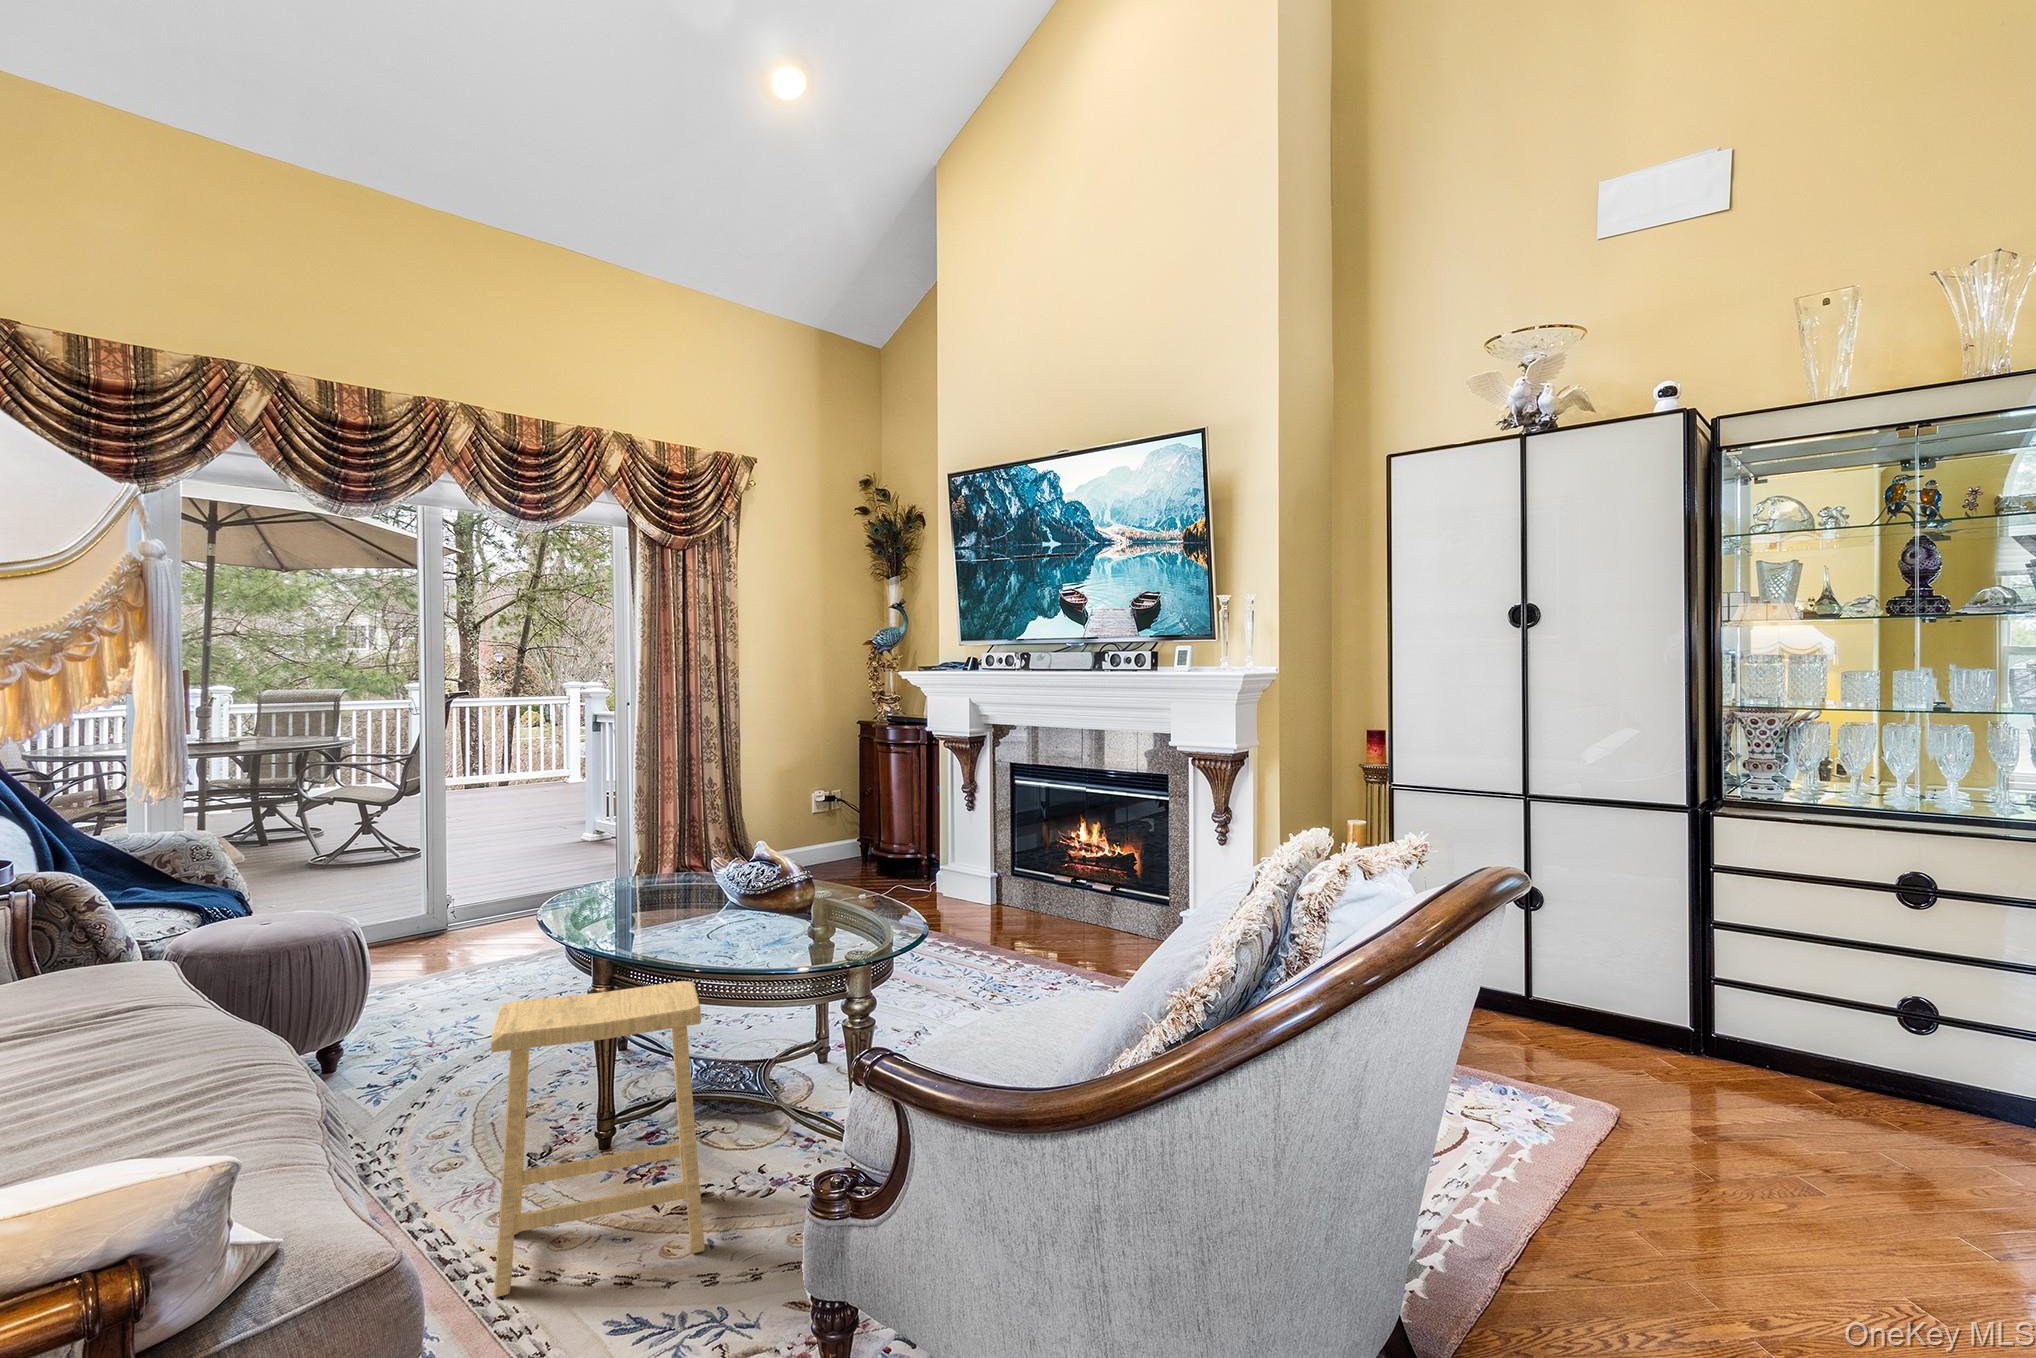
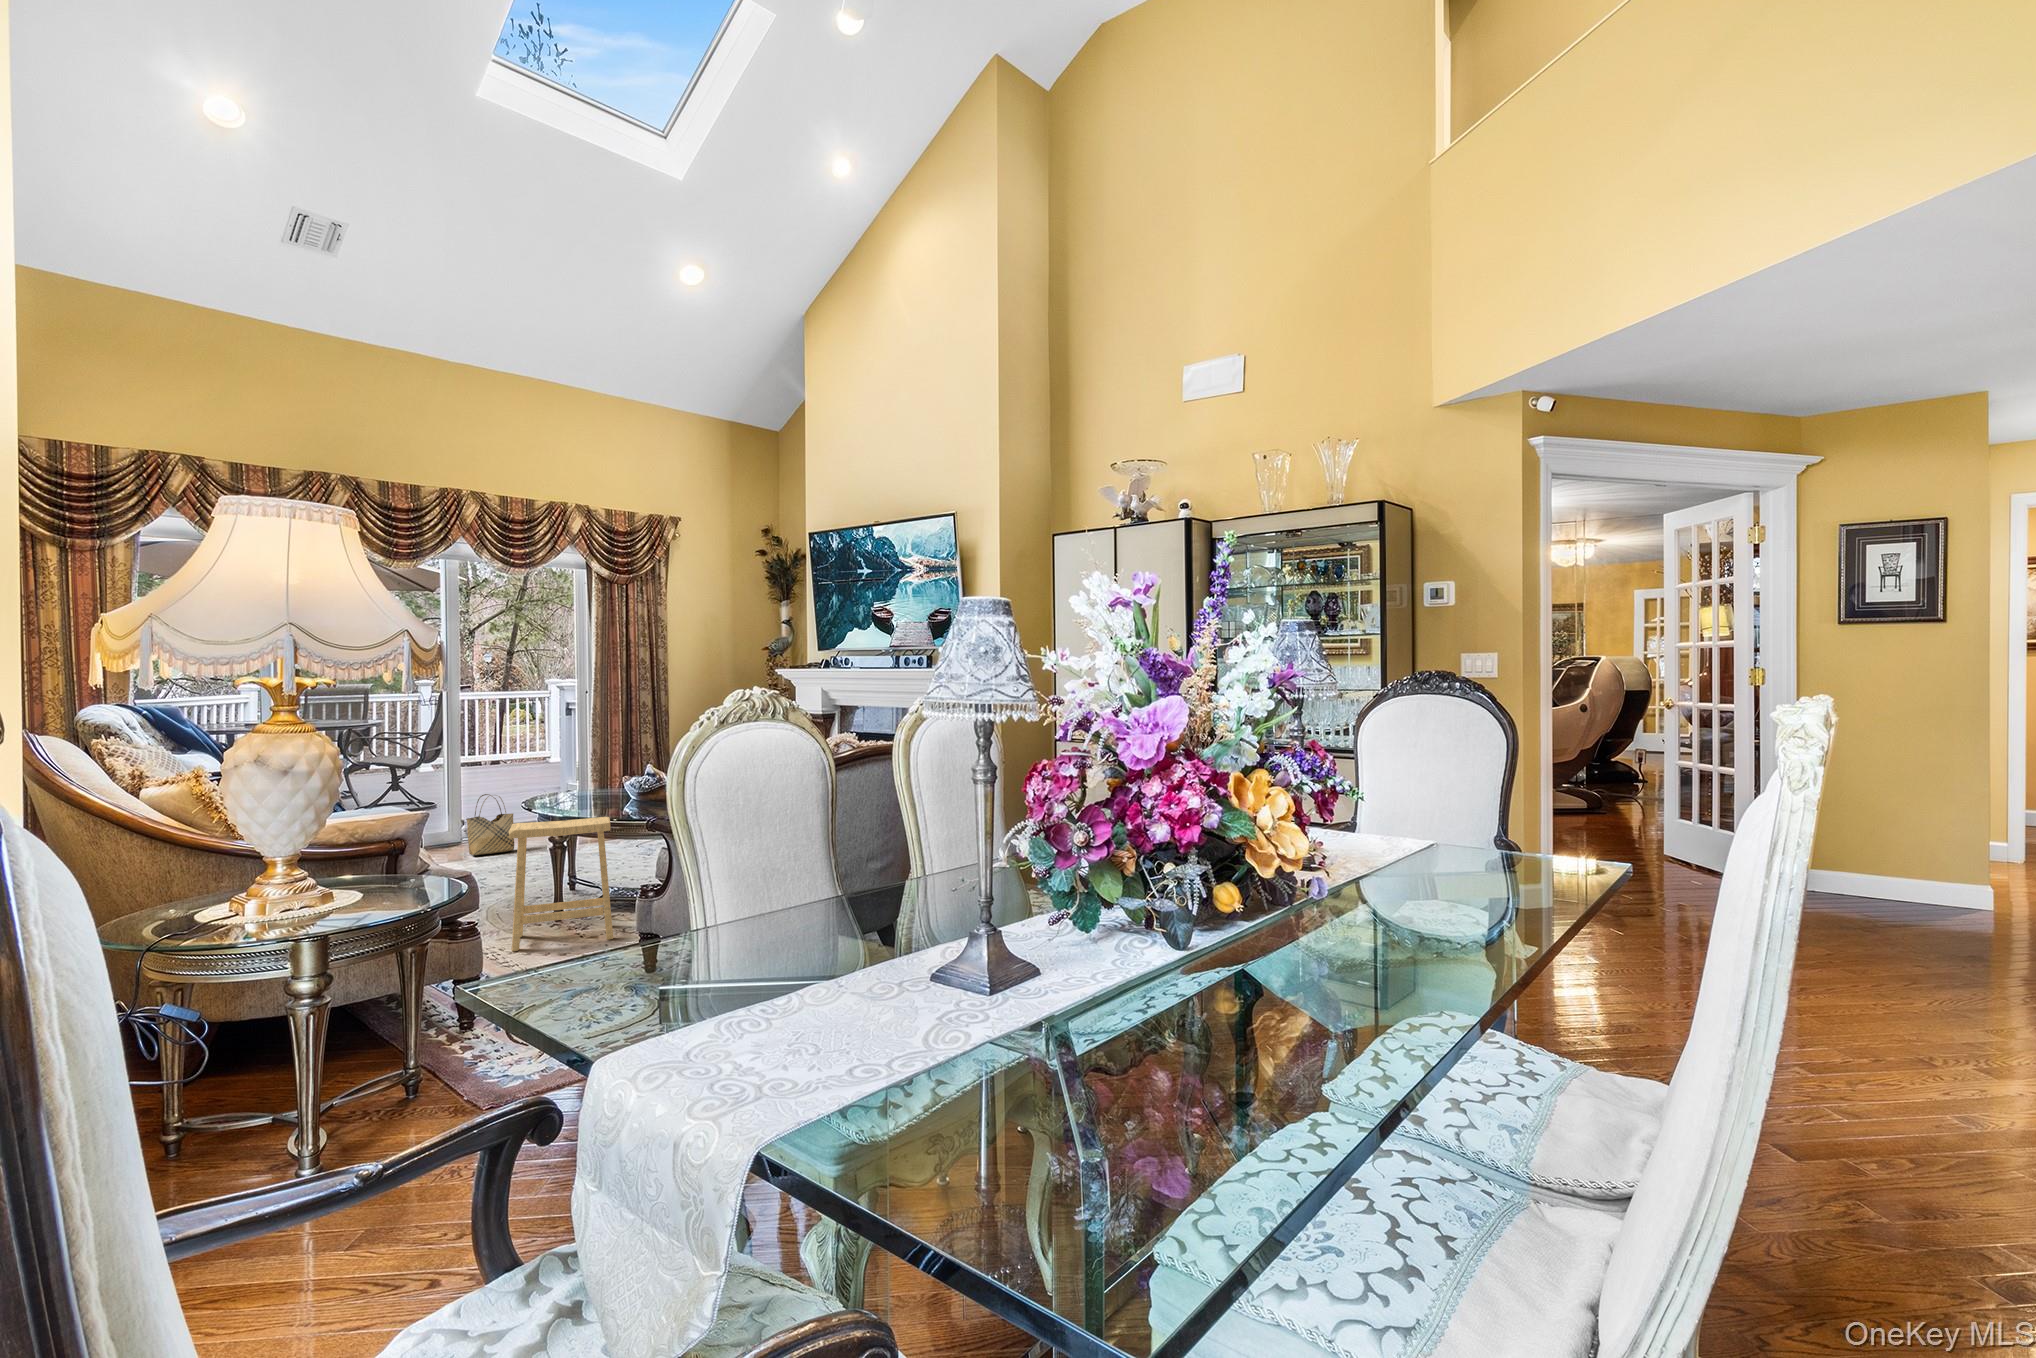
woven basket: none [444,865,519,964] -> present [466,794,514,855]

